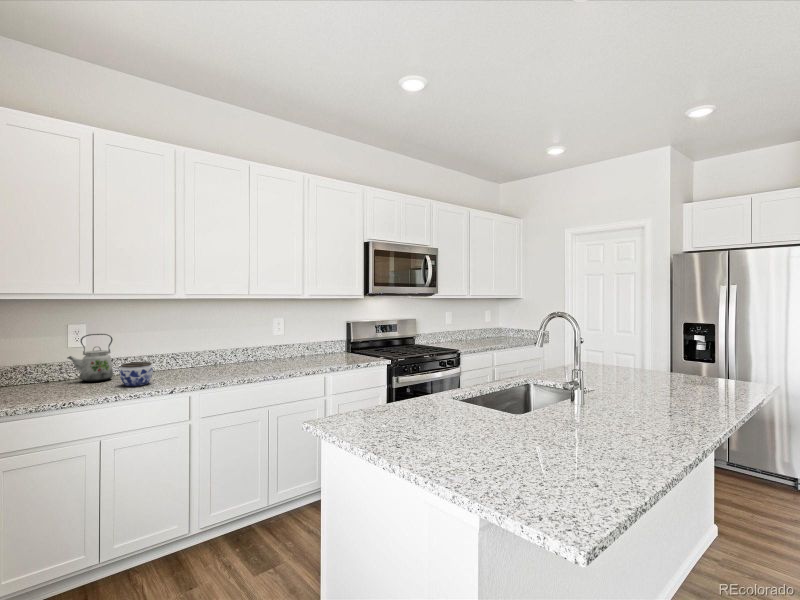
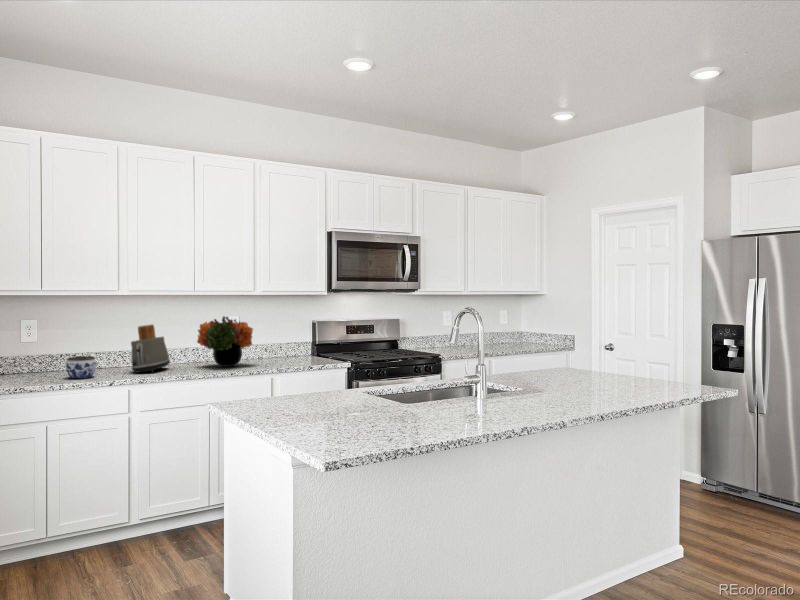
flower arrangement: none [250,319,305,367] -> present [197,316,253,367]
toaster: none [188,327,225,377] -> present [131,325,170,373]
kettle: present [68,334,113,382] -> none [20,329,62,375]

